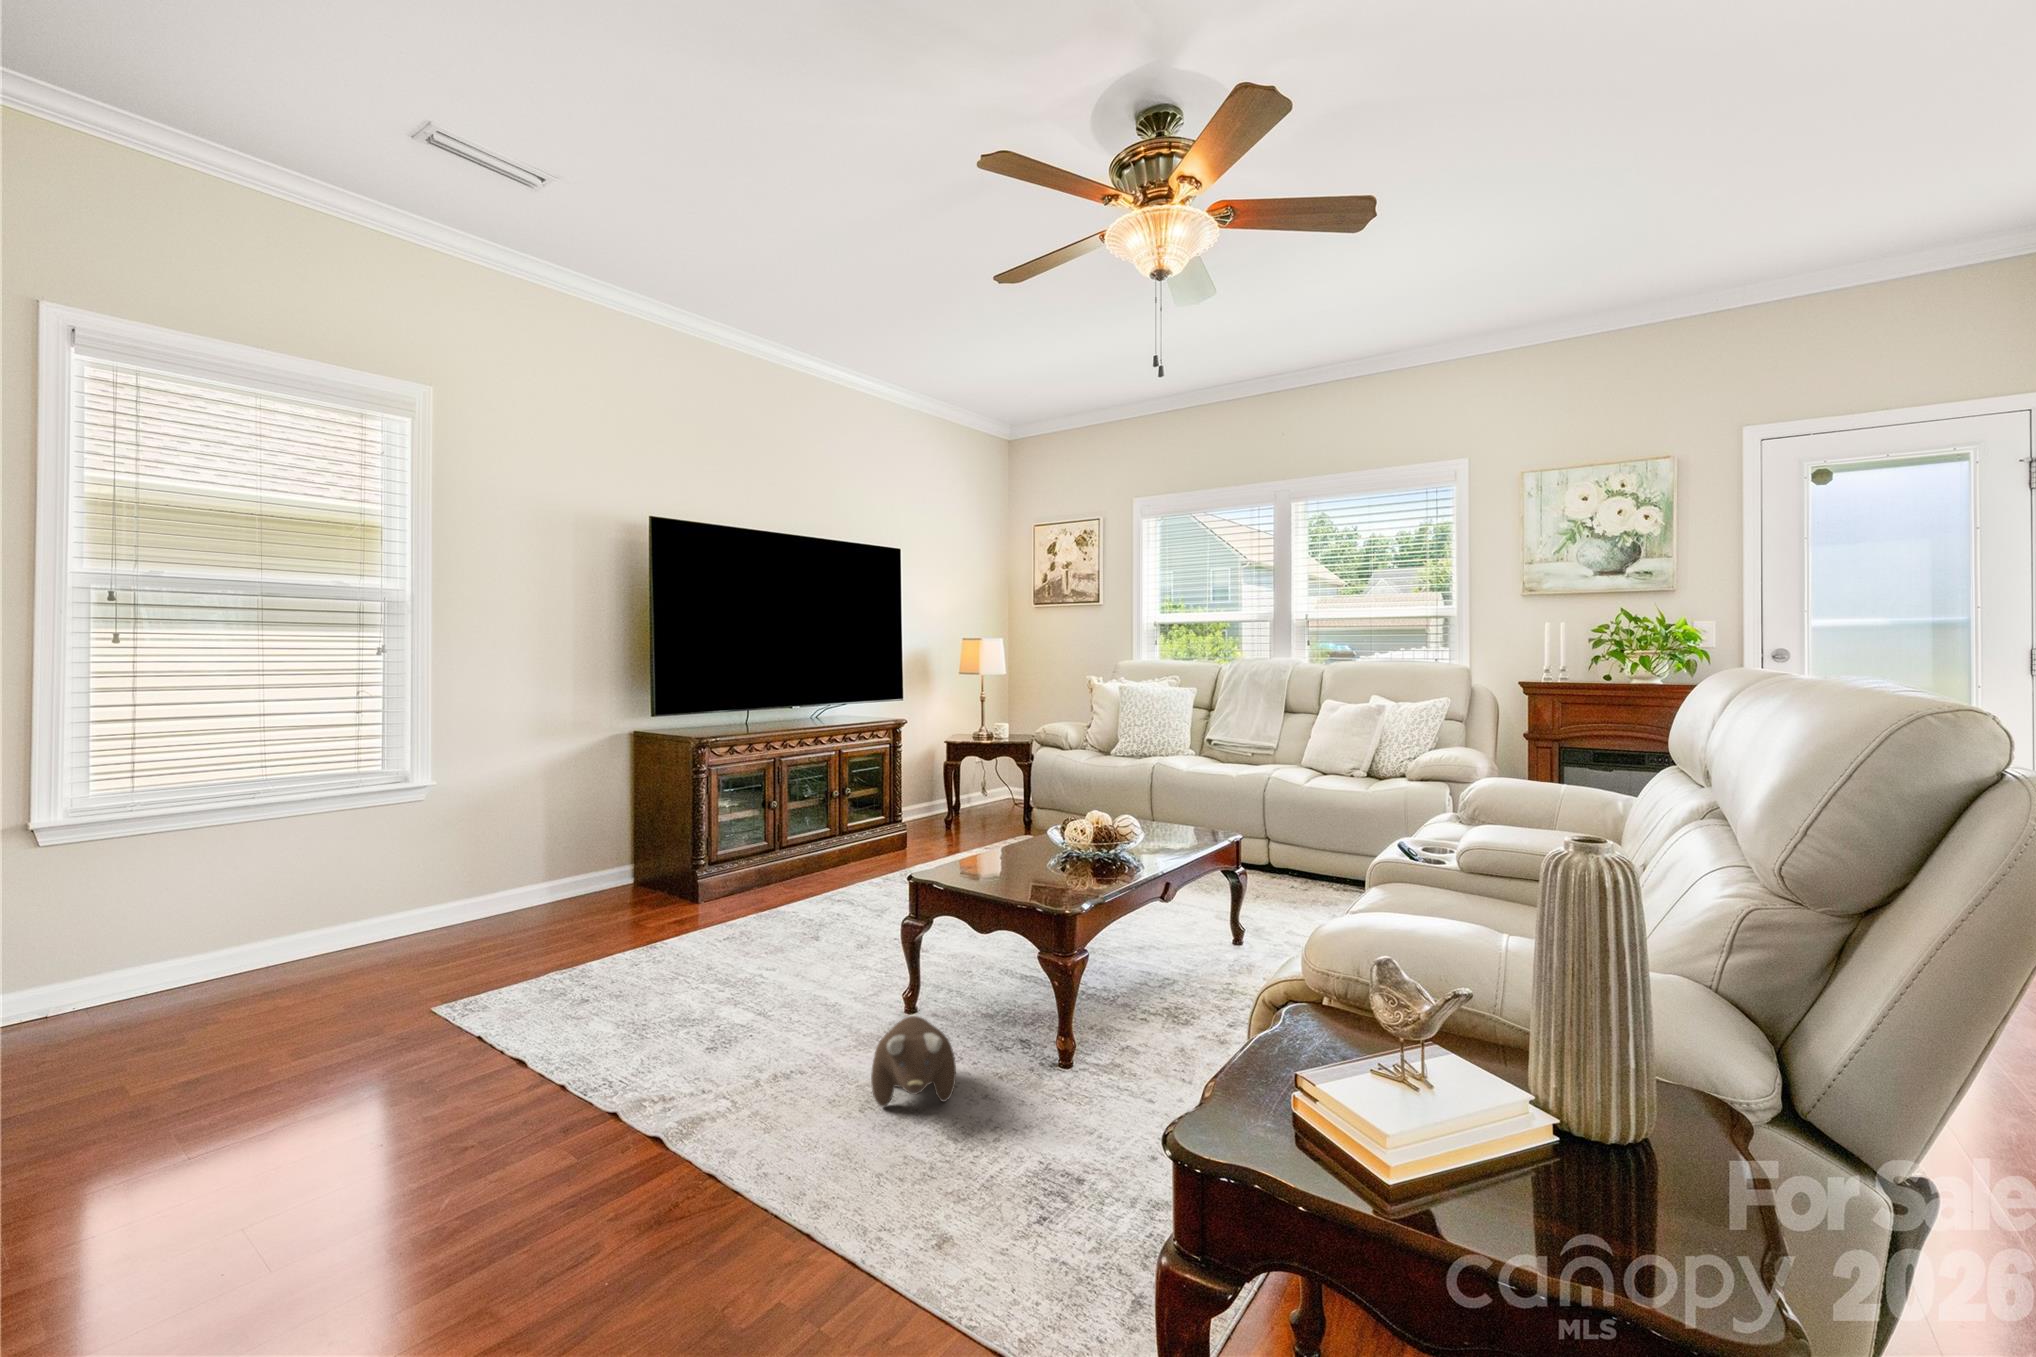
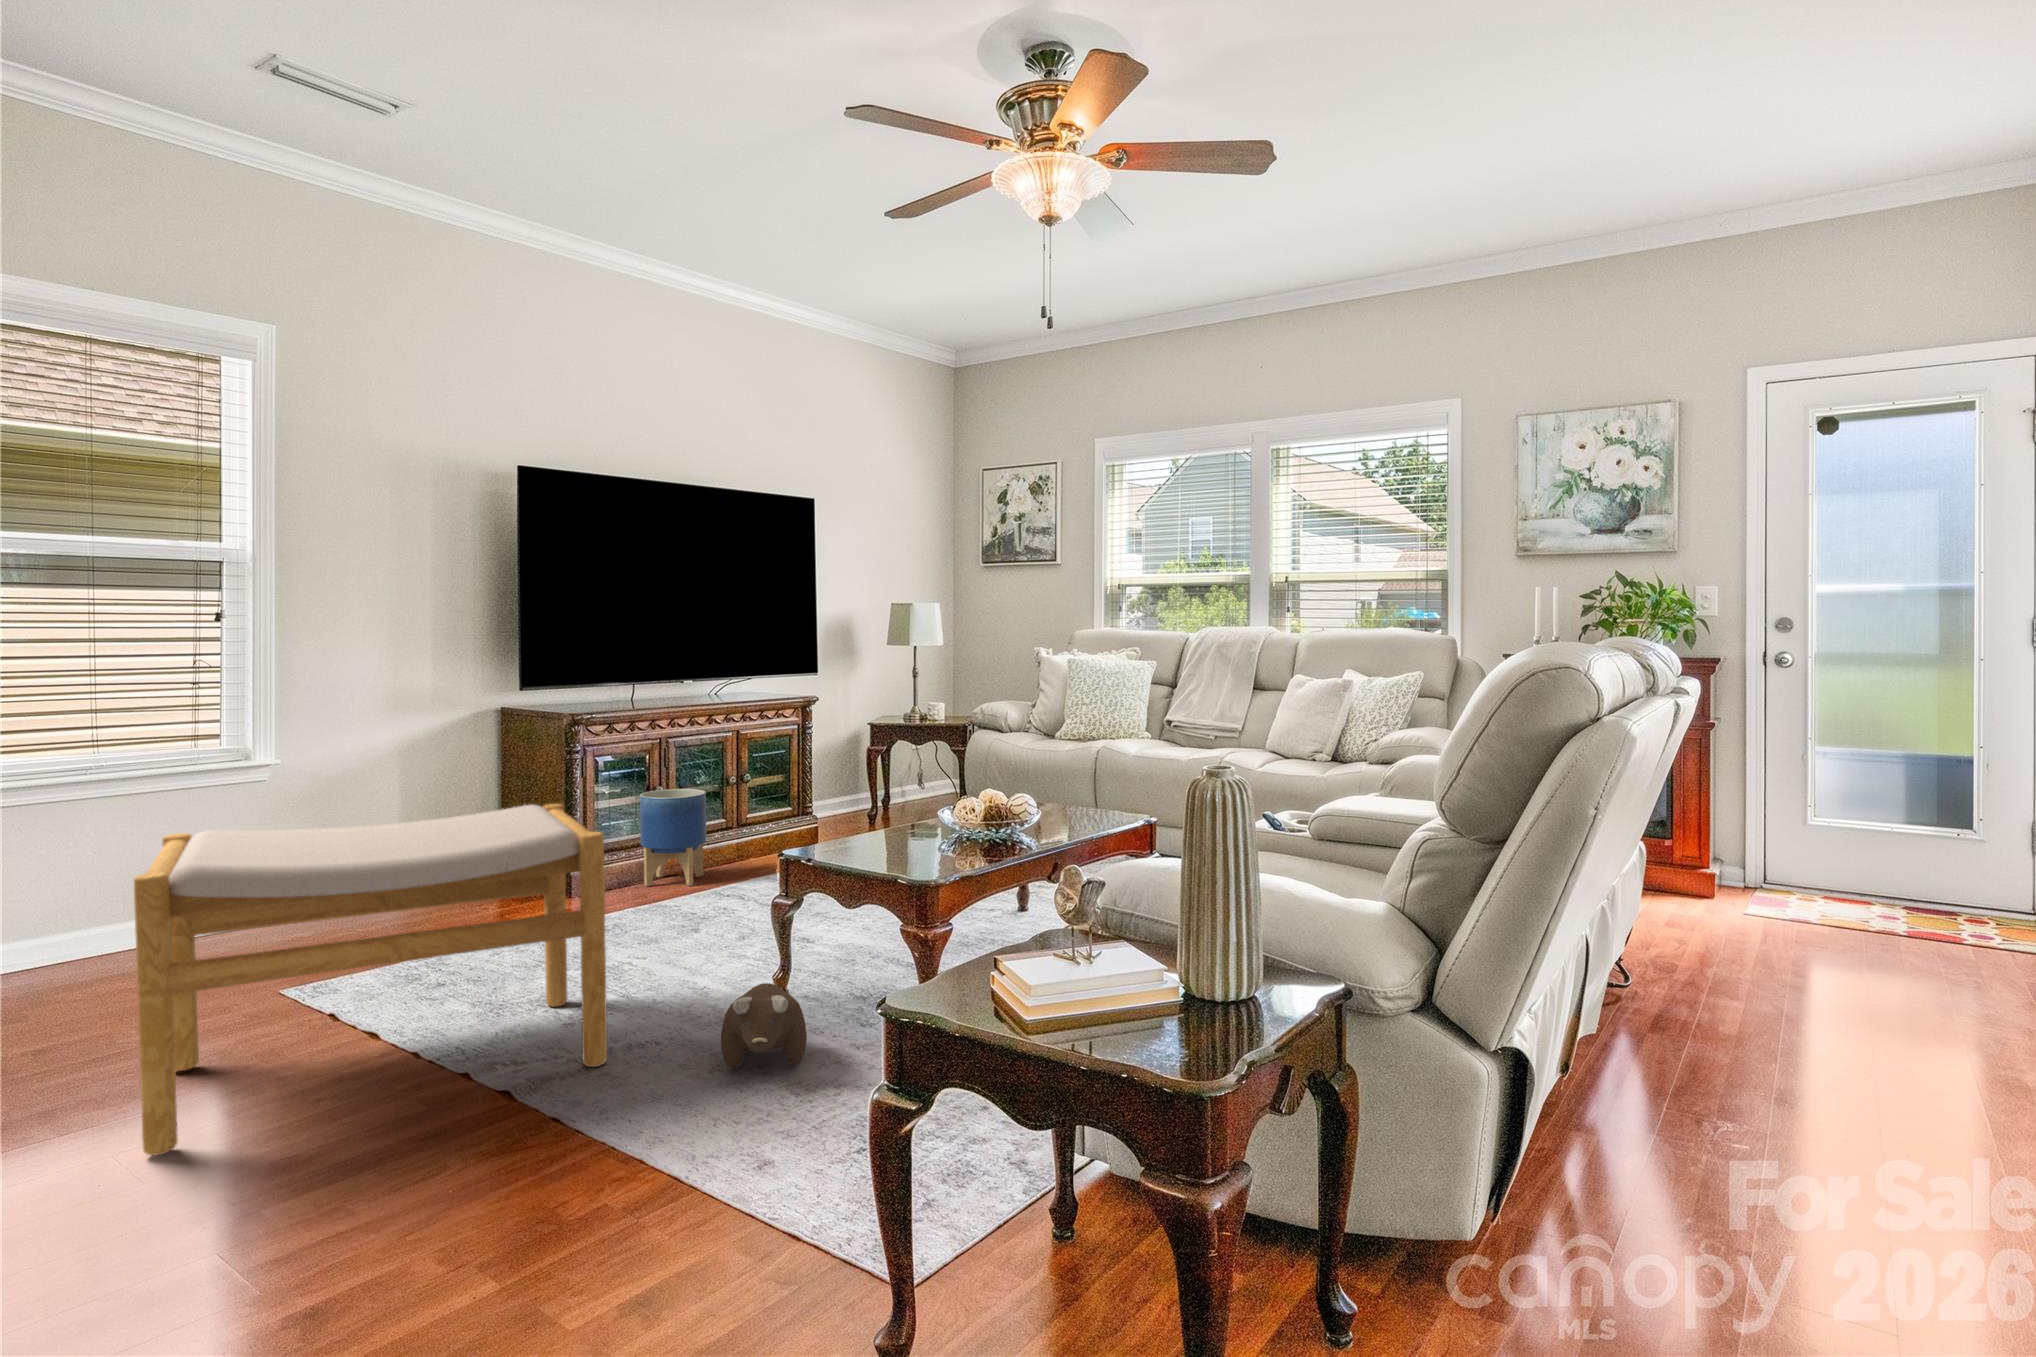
planter: none [758,803,816,892] -> present [640,789,706,886]
footstool: none [266,830,754,1230] -> present [134,804,607,1156]

